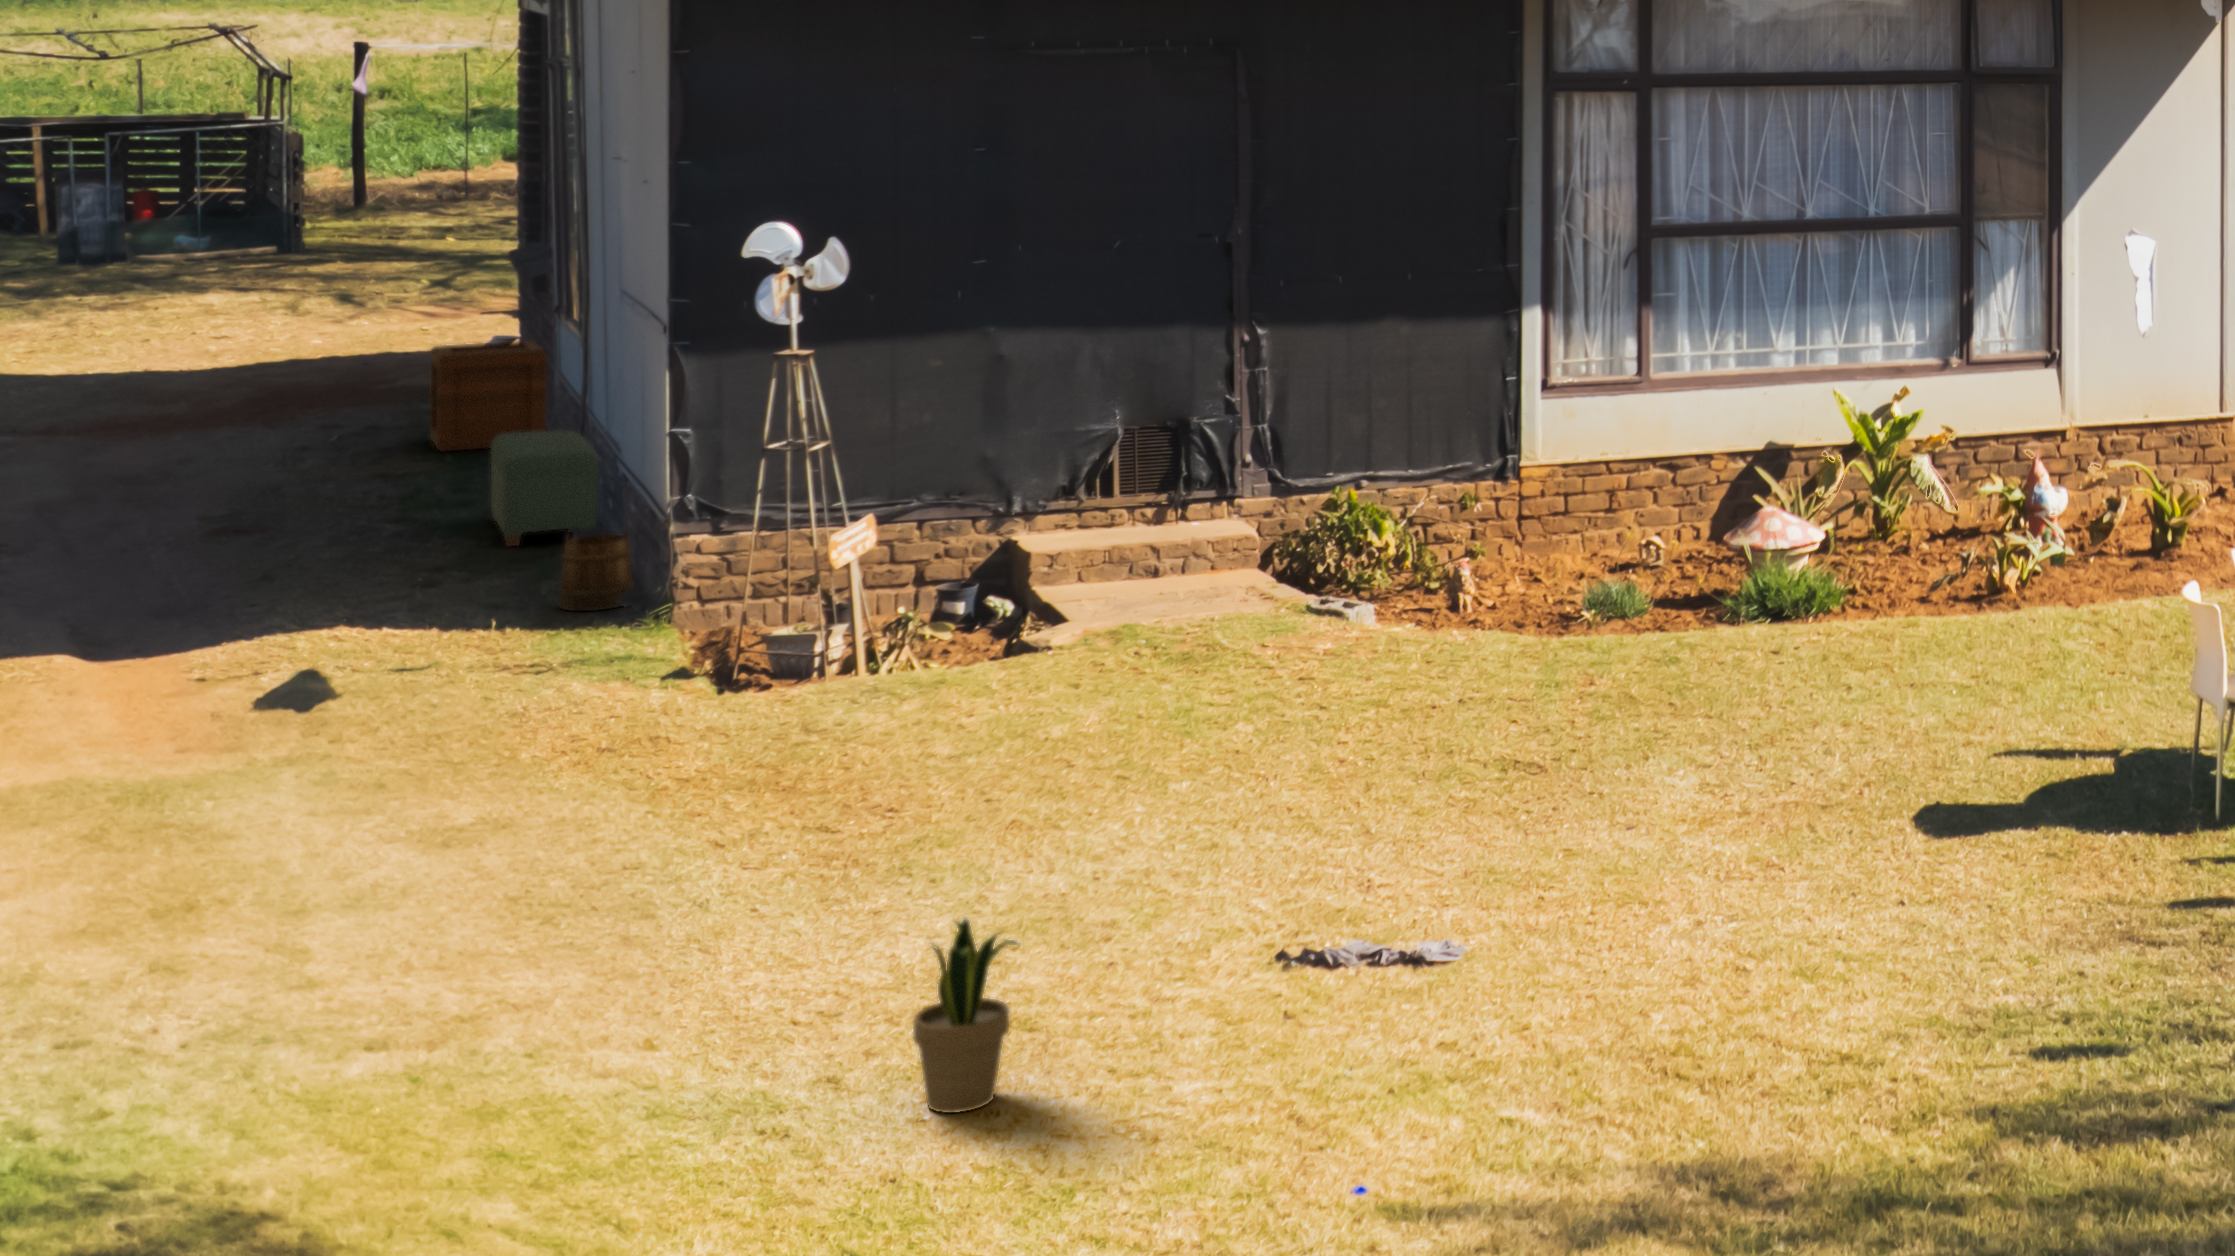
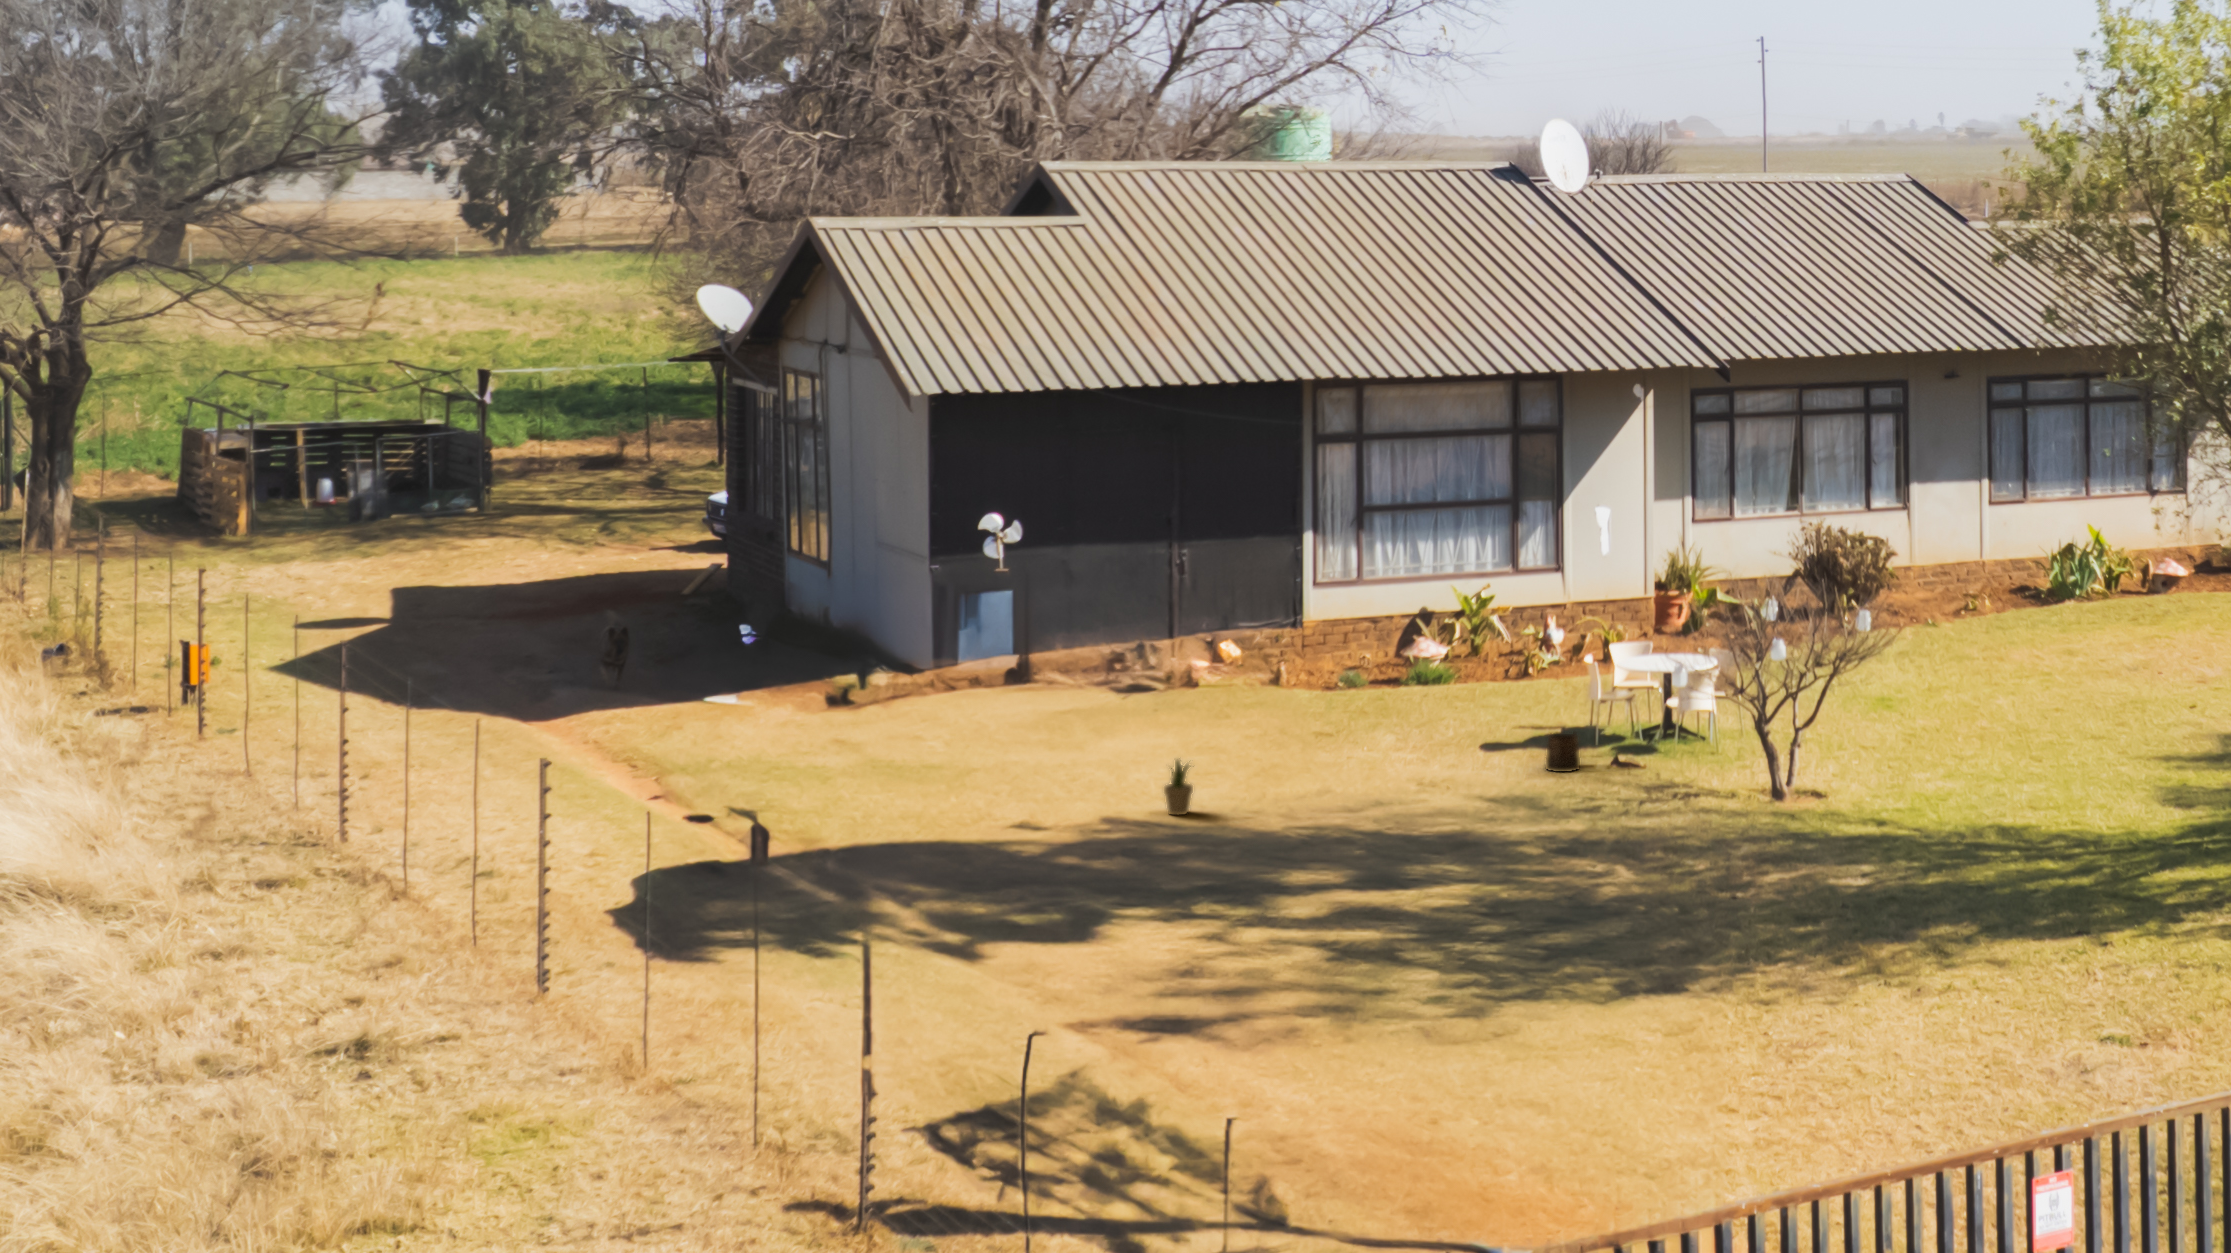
wooden crate: present [430,341,547,451] -> none [701,558,768,617]
bench: present [491,430,599,546] -> none [788,605,855,660]
bucket: present [559,532,633,611] -> present [1546,733,1580,772]

